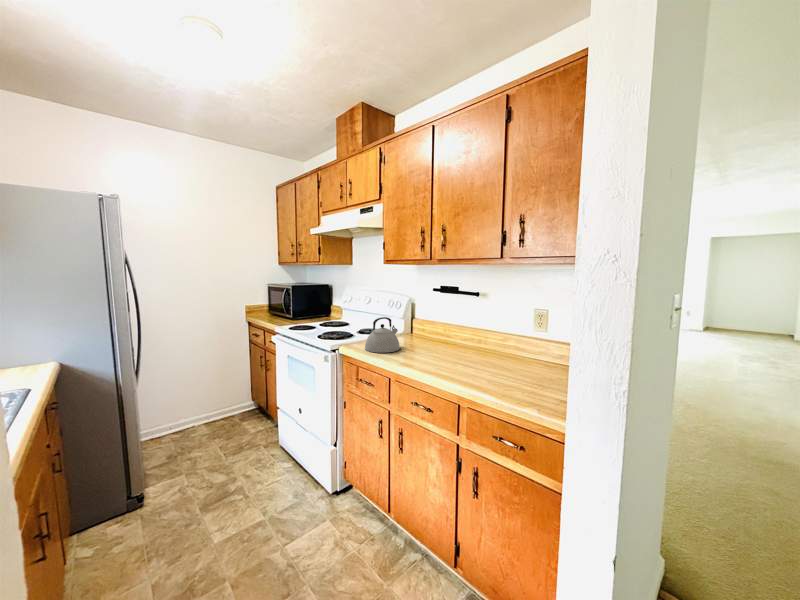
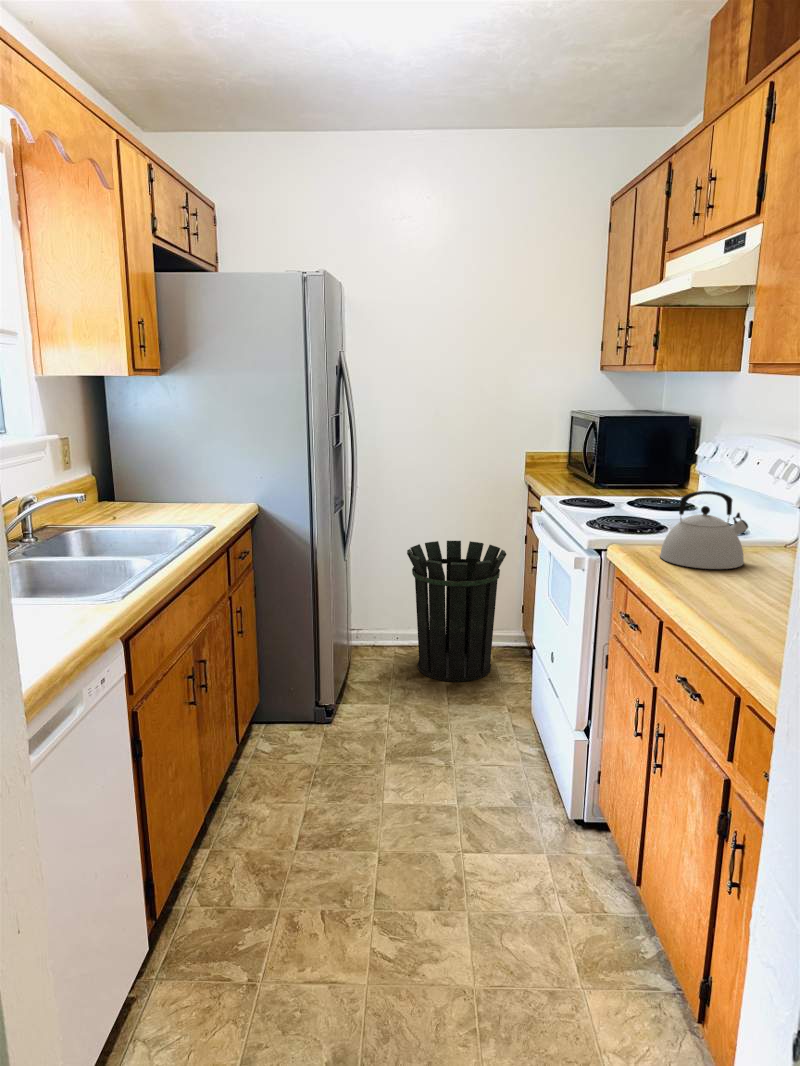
waste bin: none [179,357,247,447] -> present [407,541,506,682]

